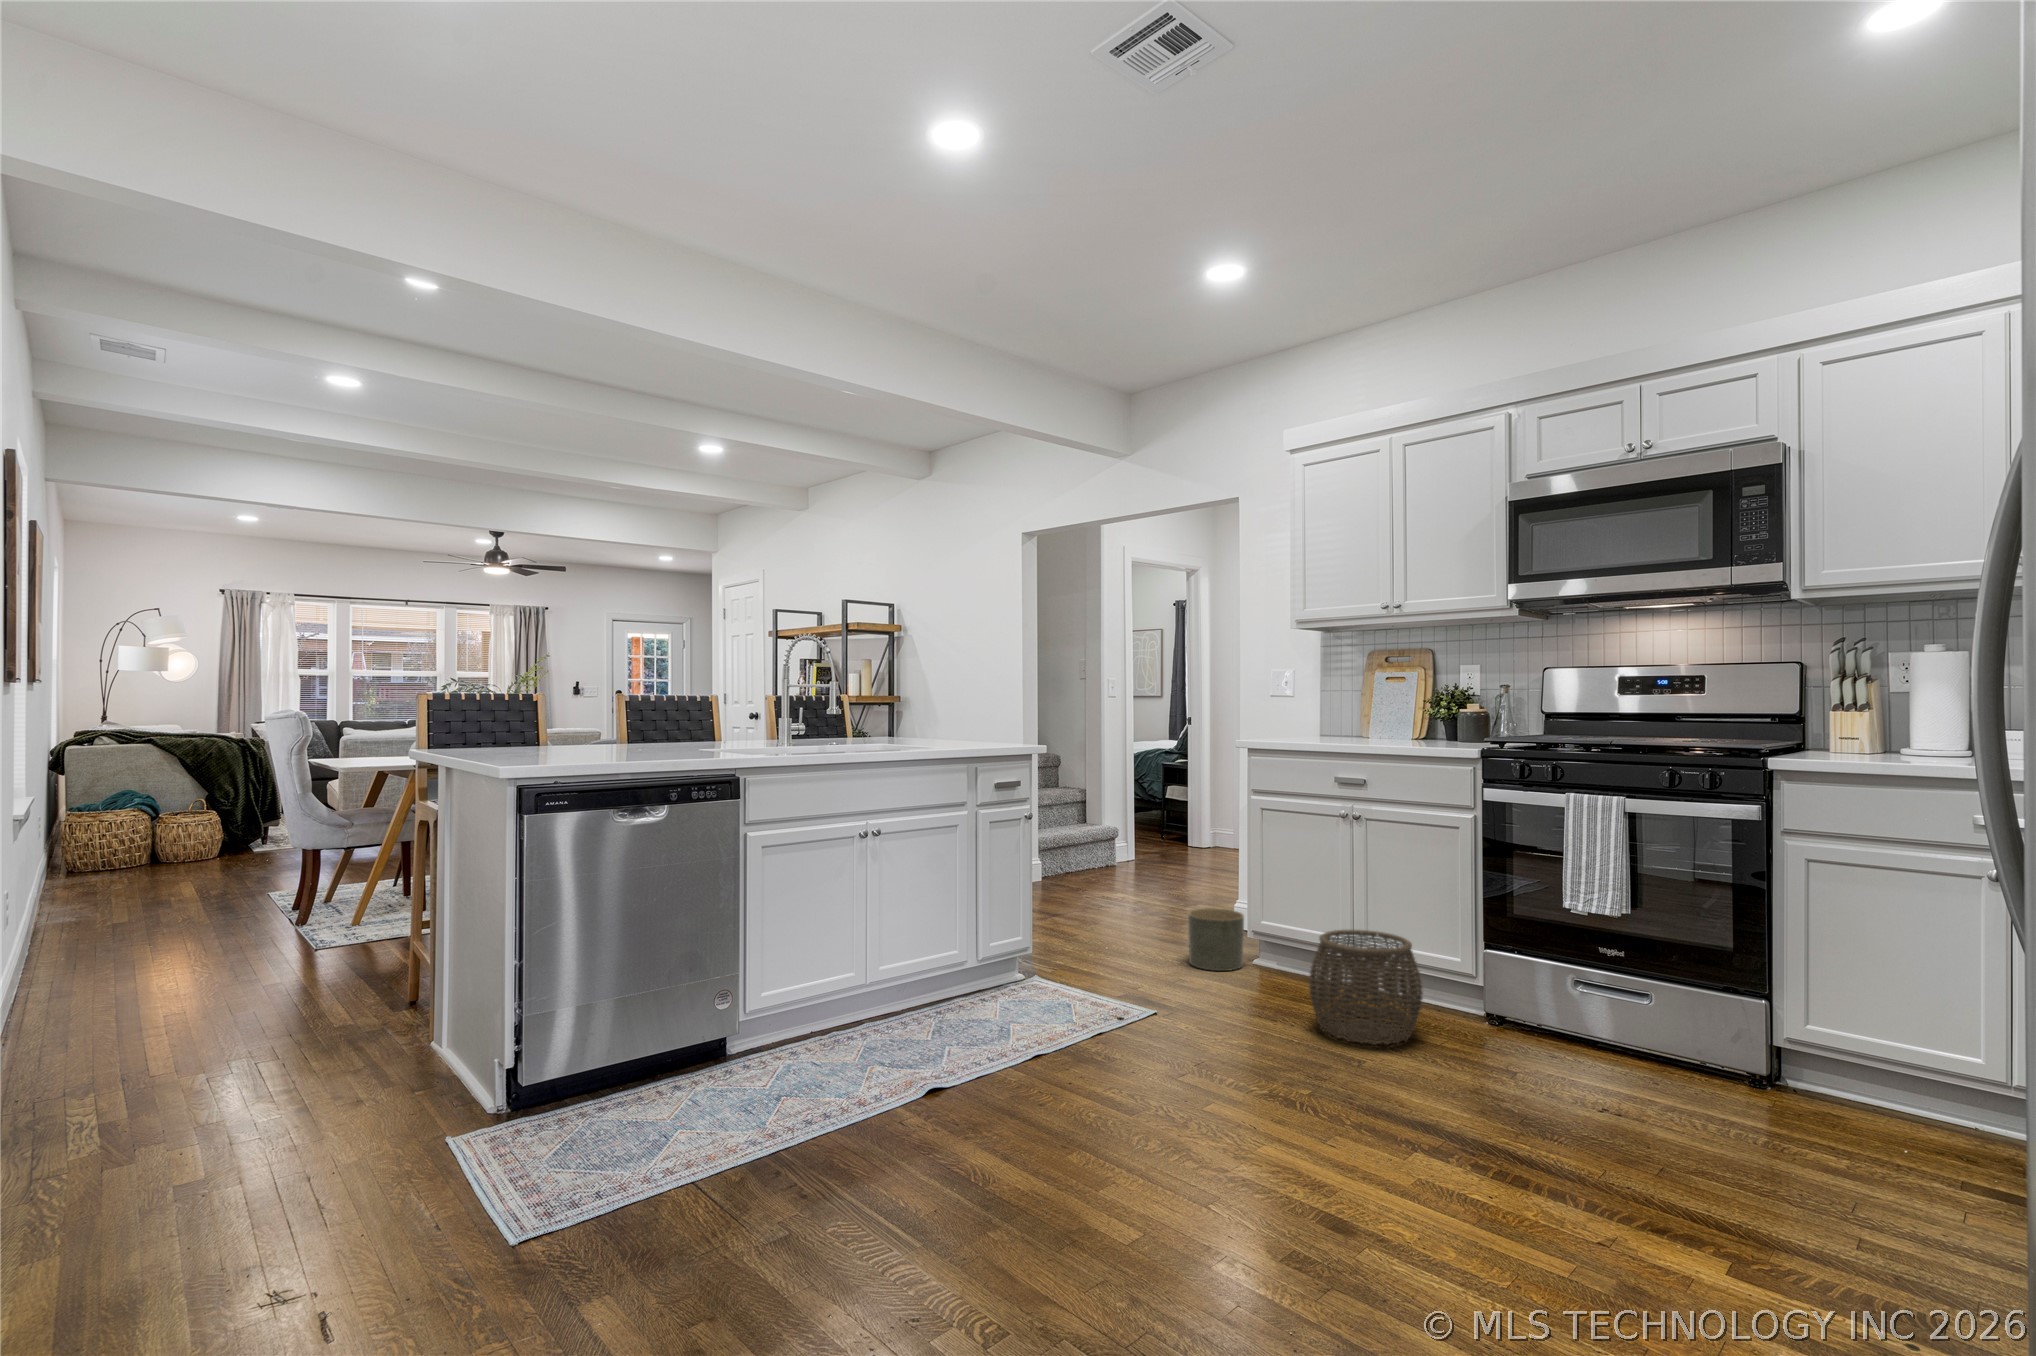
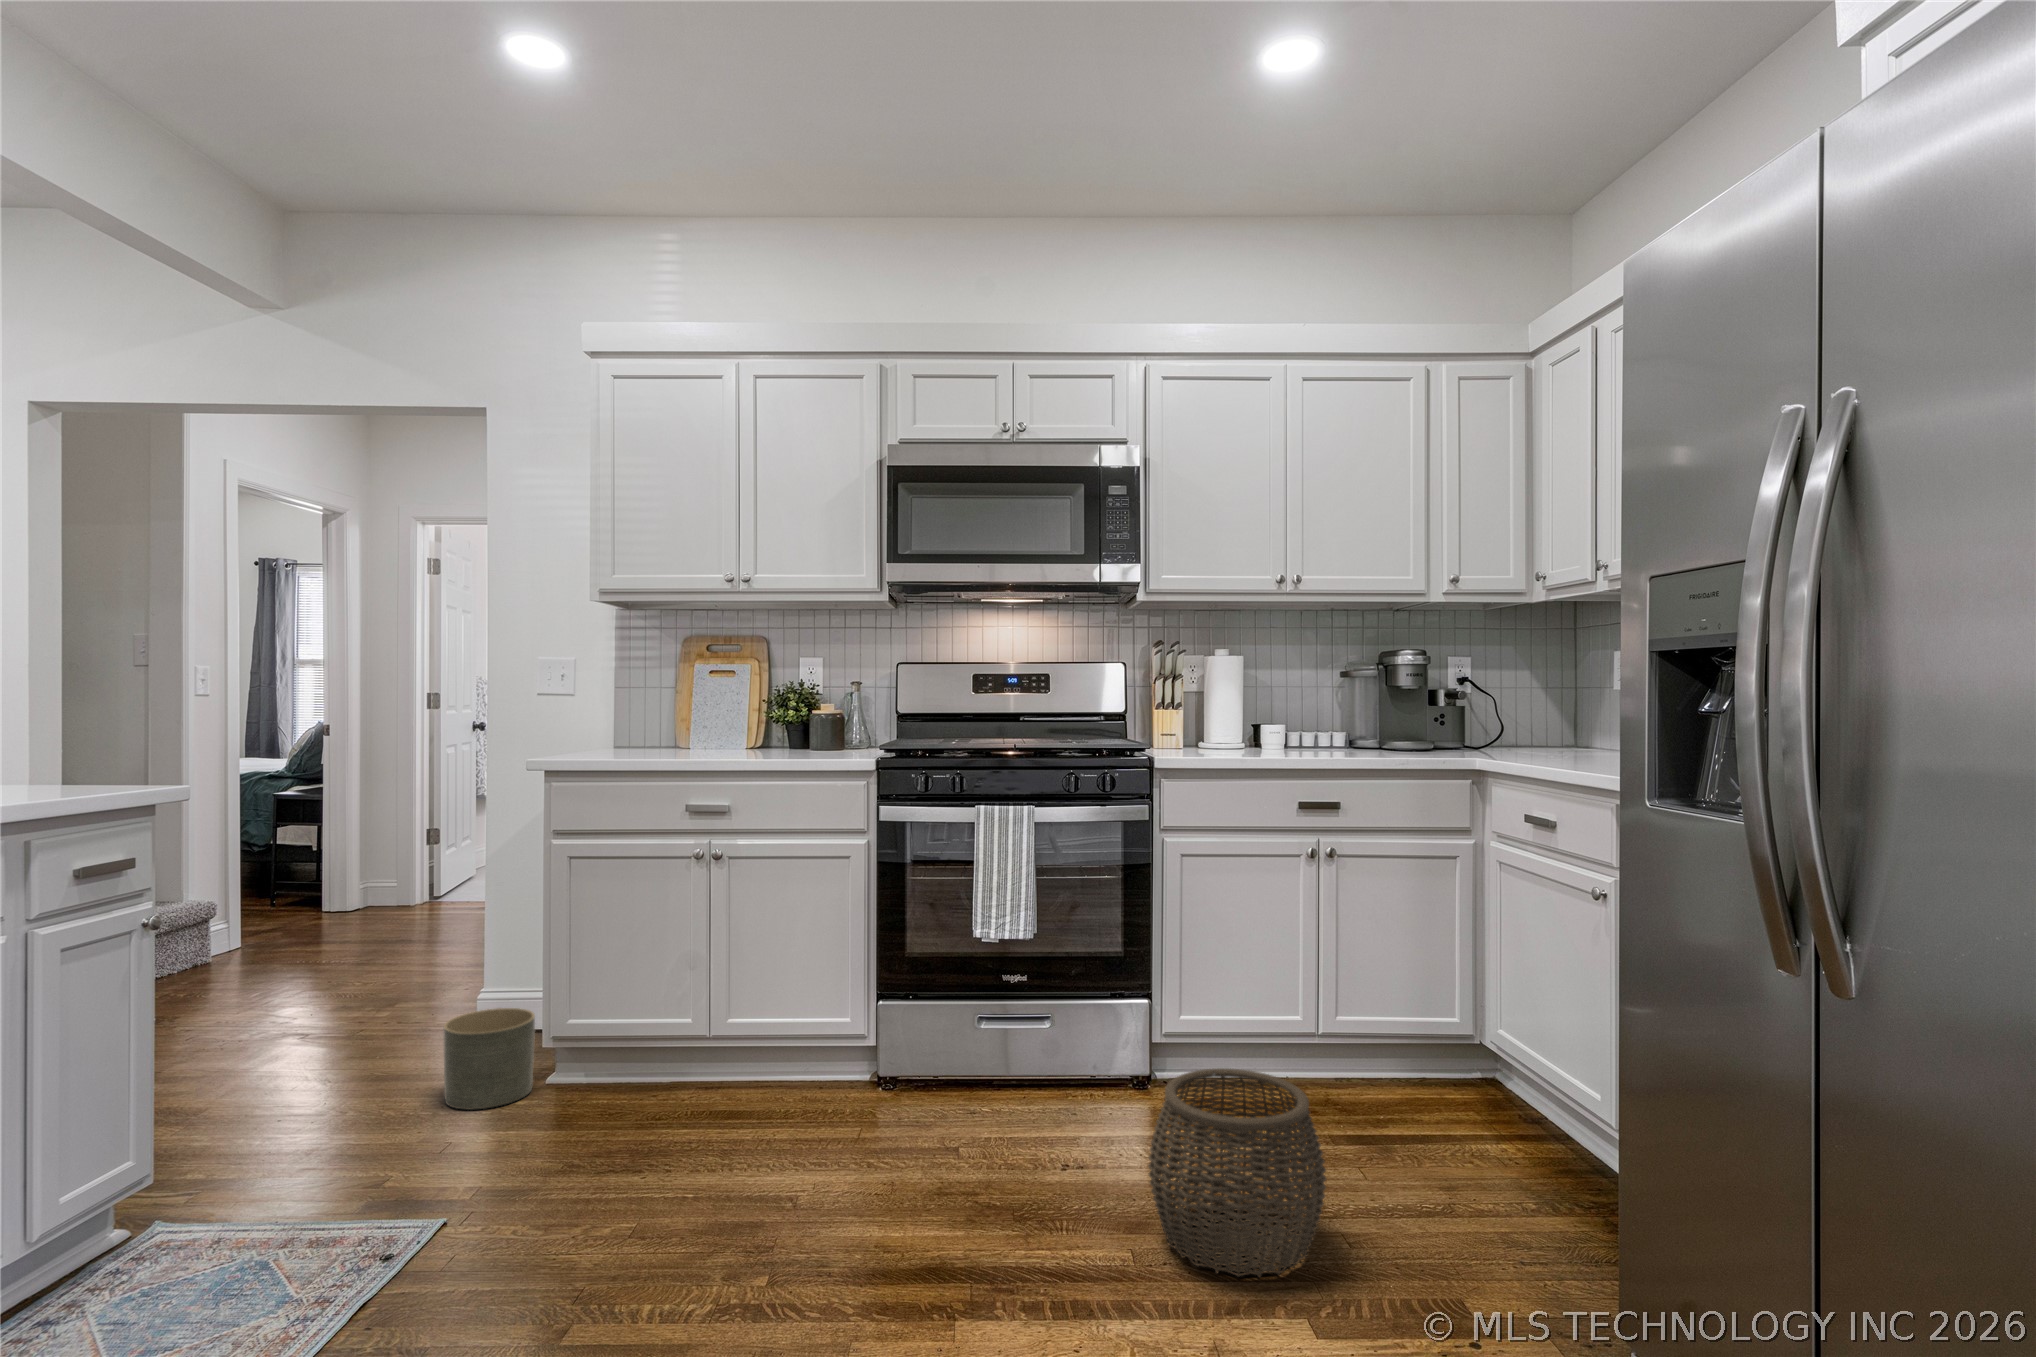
woven basket: present [1309,930,1423,1045] -> present [1148,1068,1326,1277]

